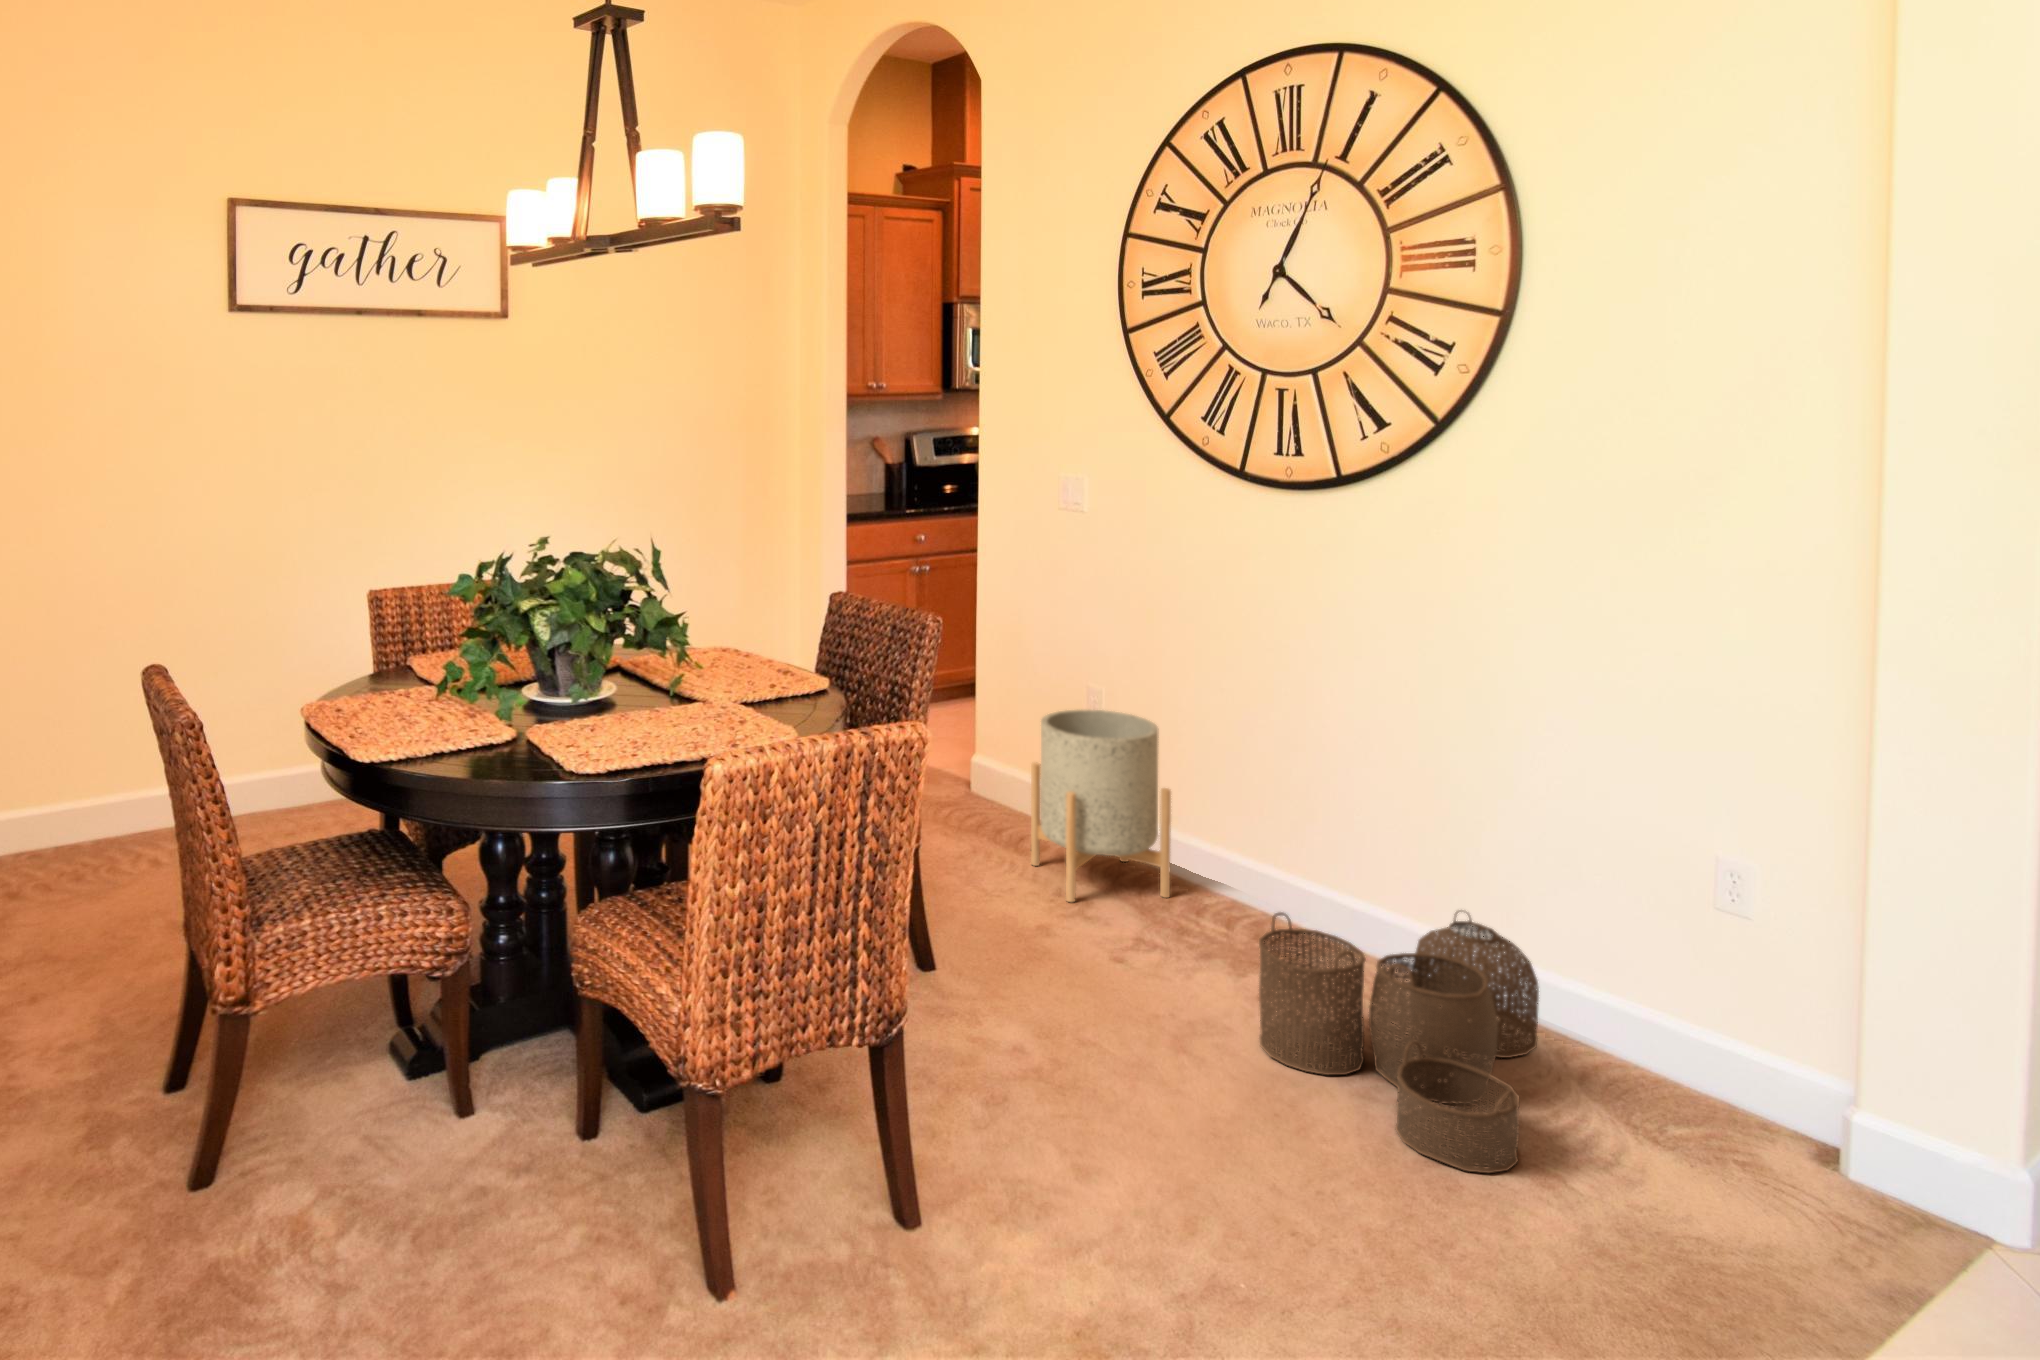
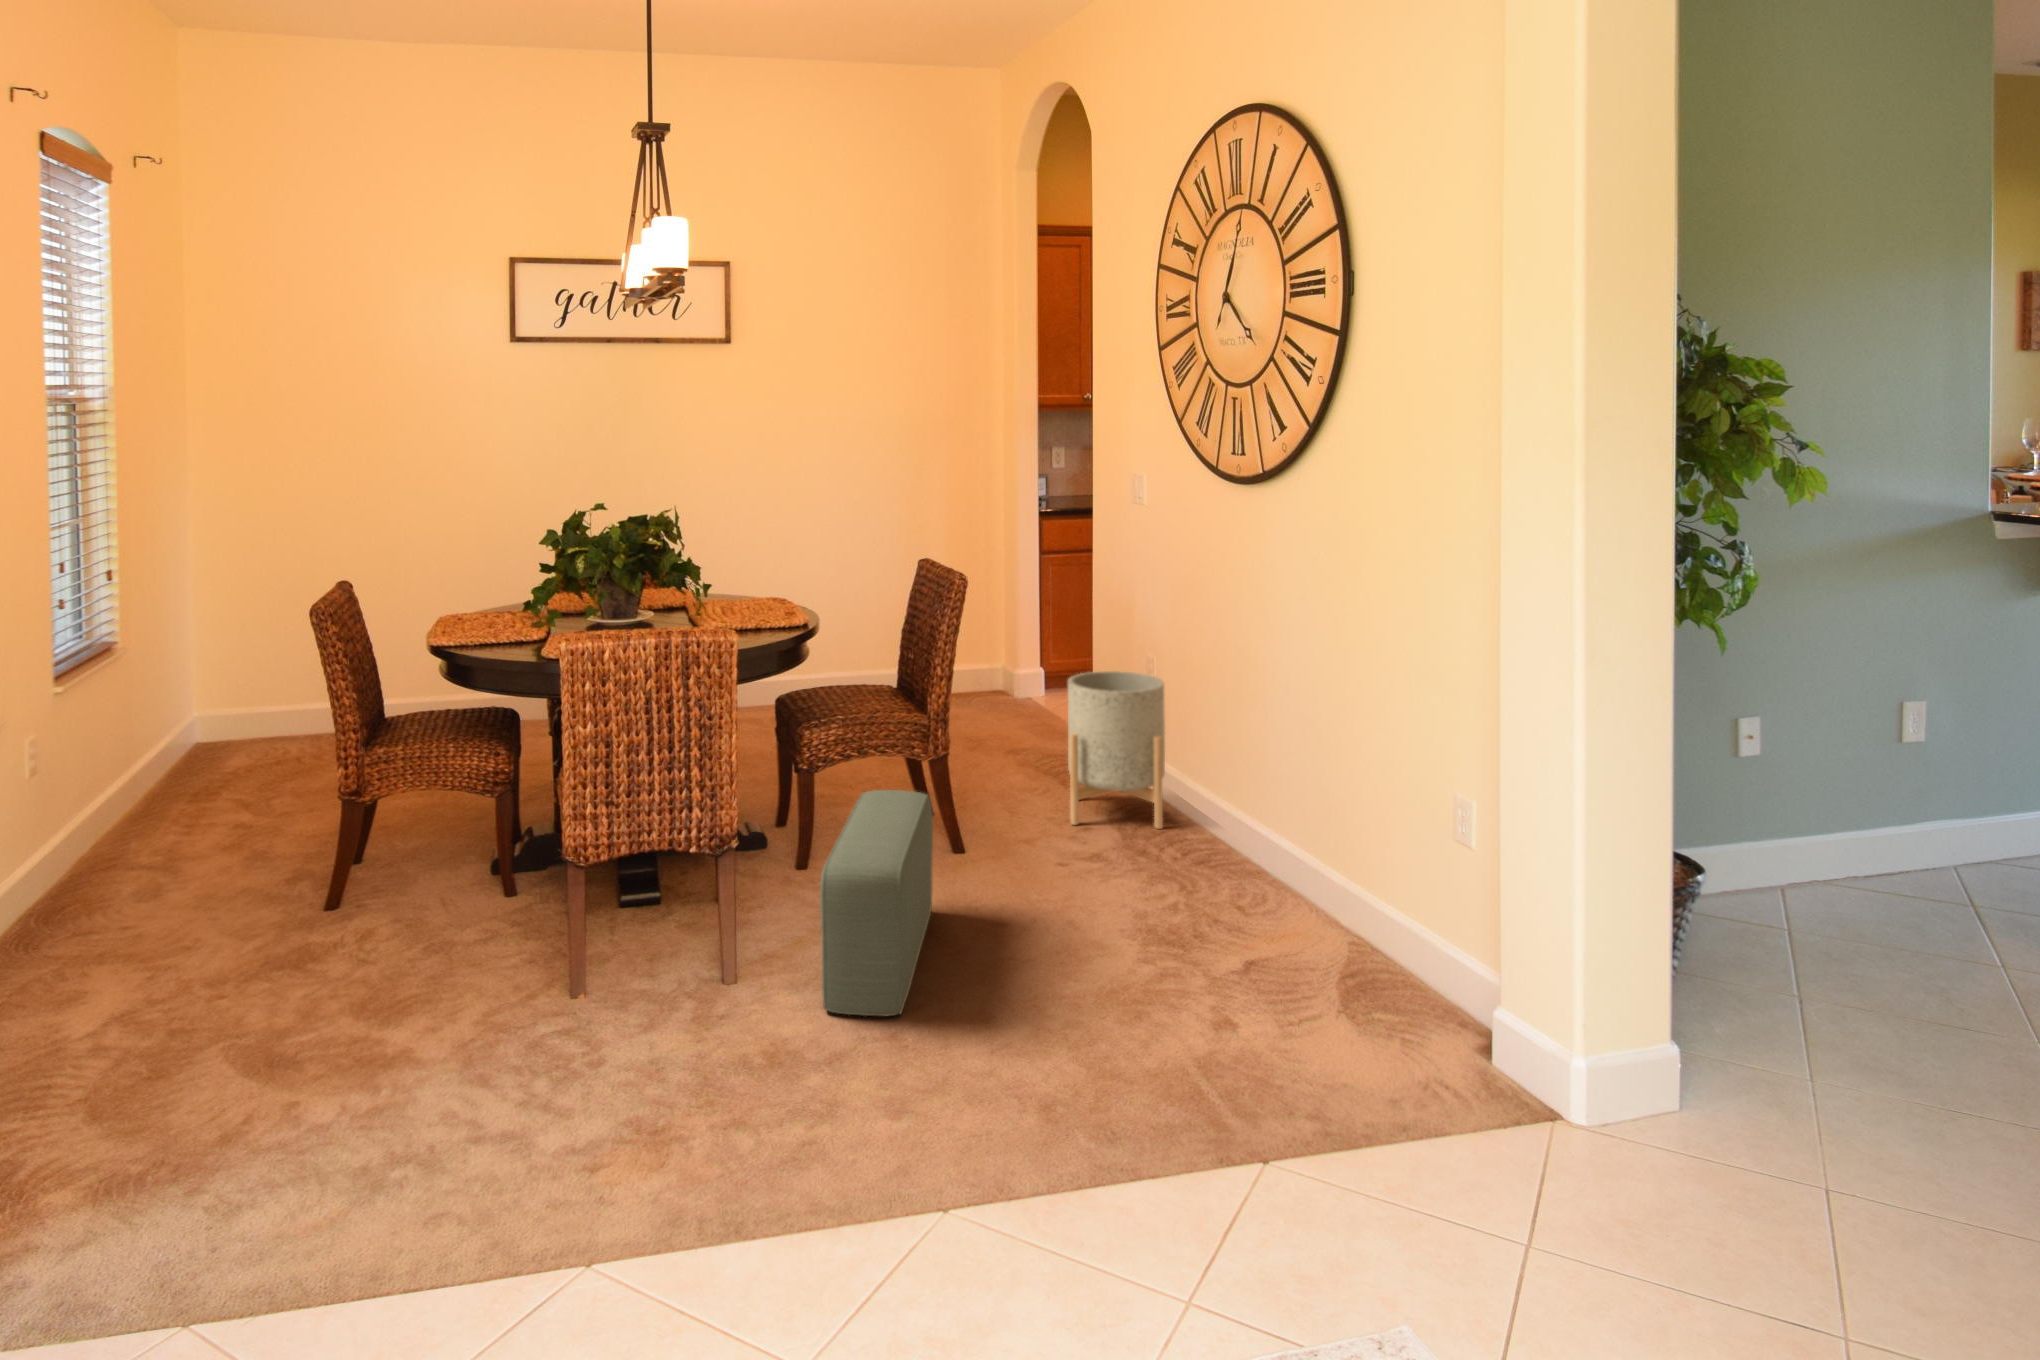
pouf: none [969,906,1208,1263] -> present [820,790,933,1016]
woven basket: present [1259,911,1539,1173] -> none [1096,819,1345,1007]

